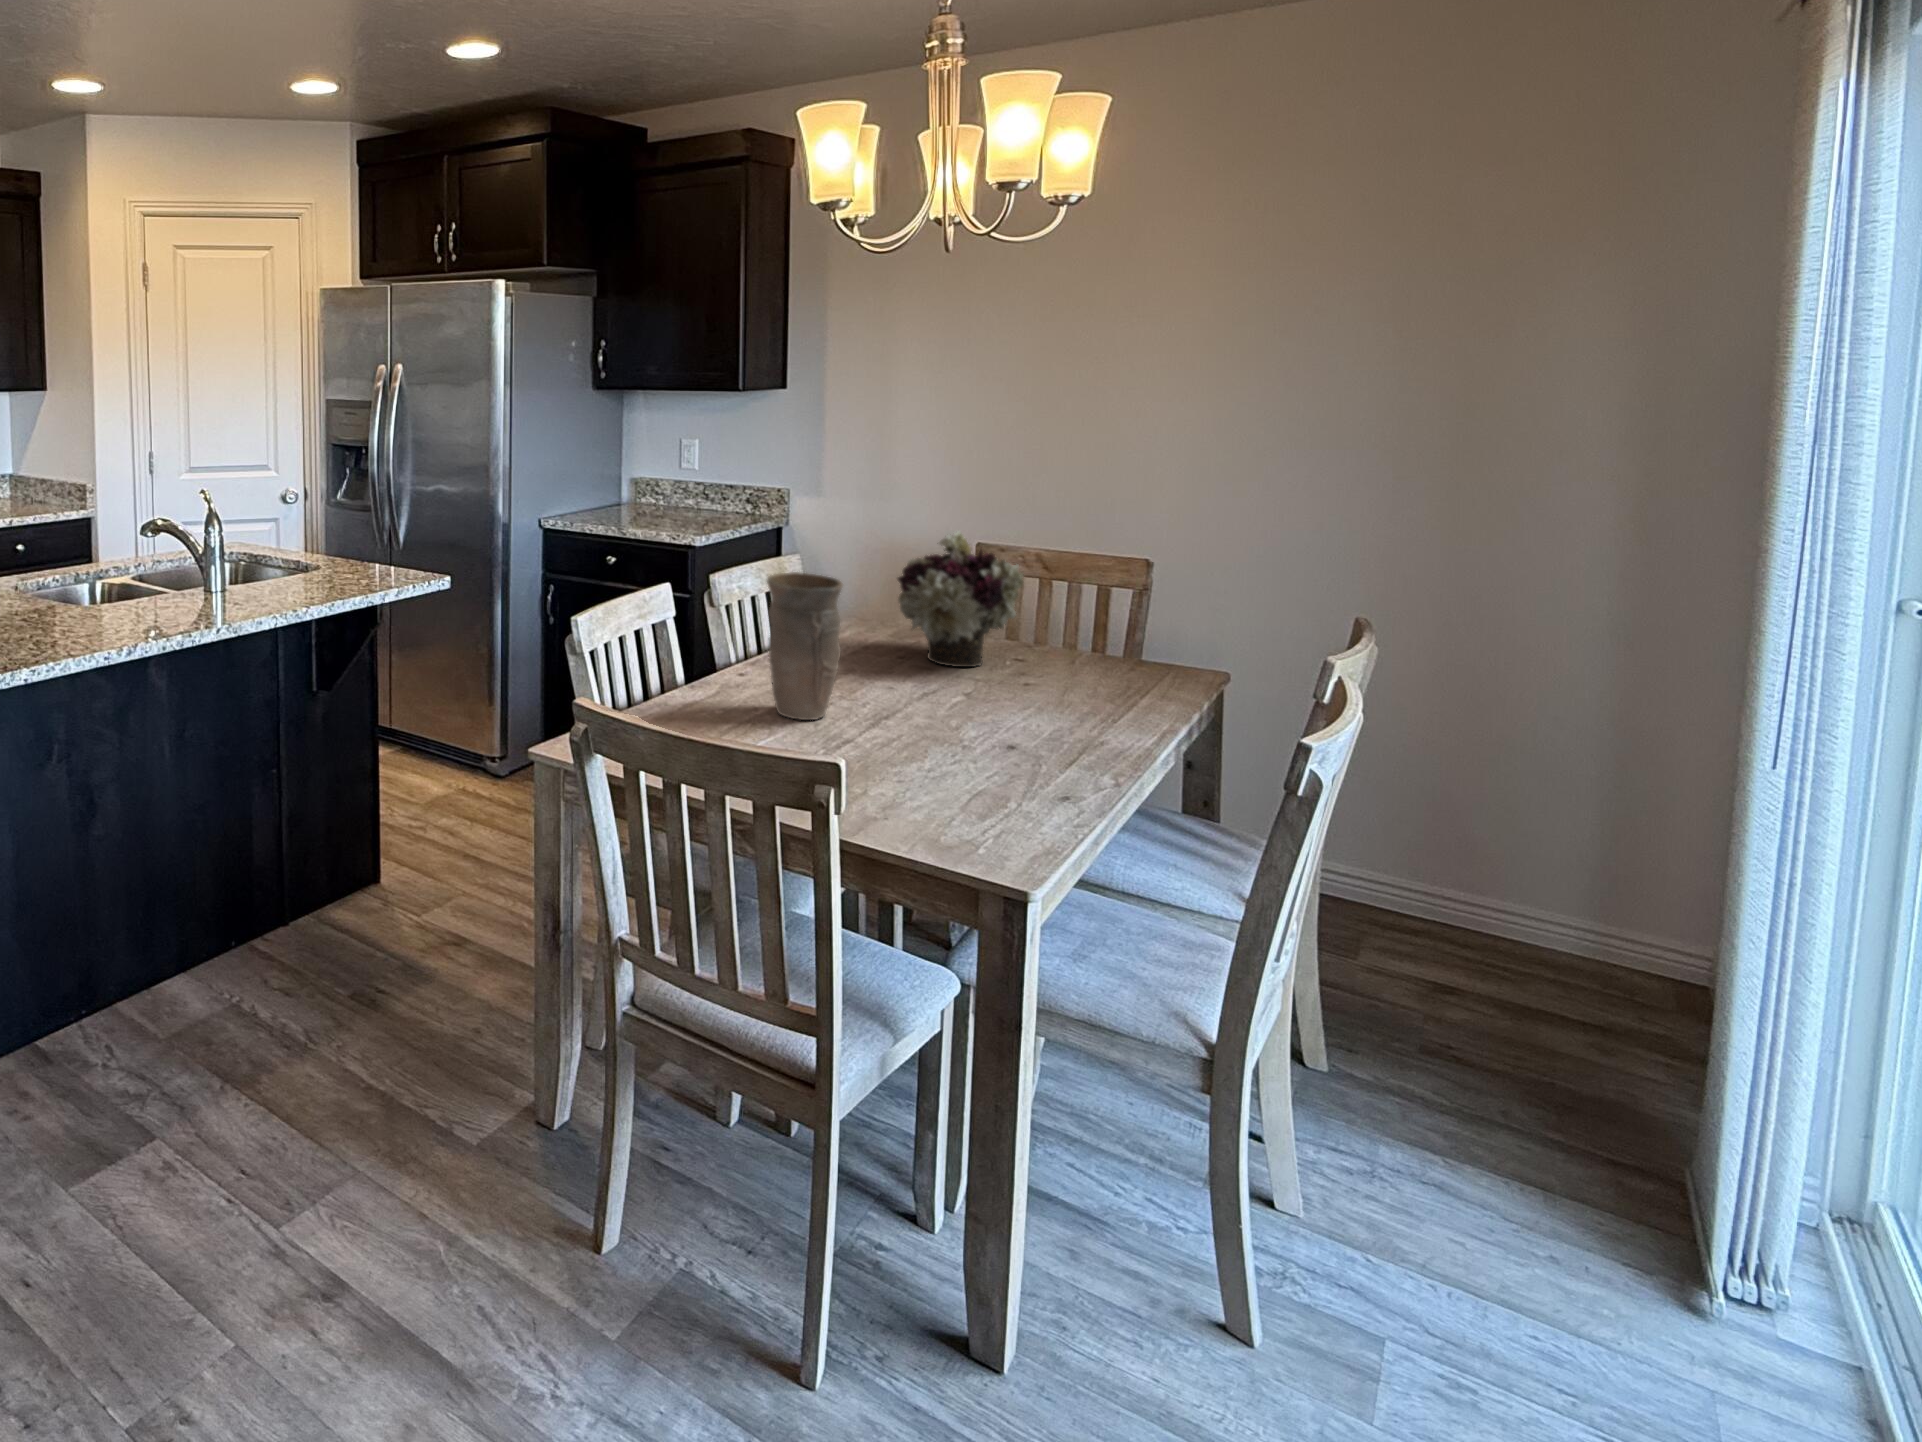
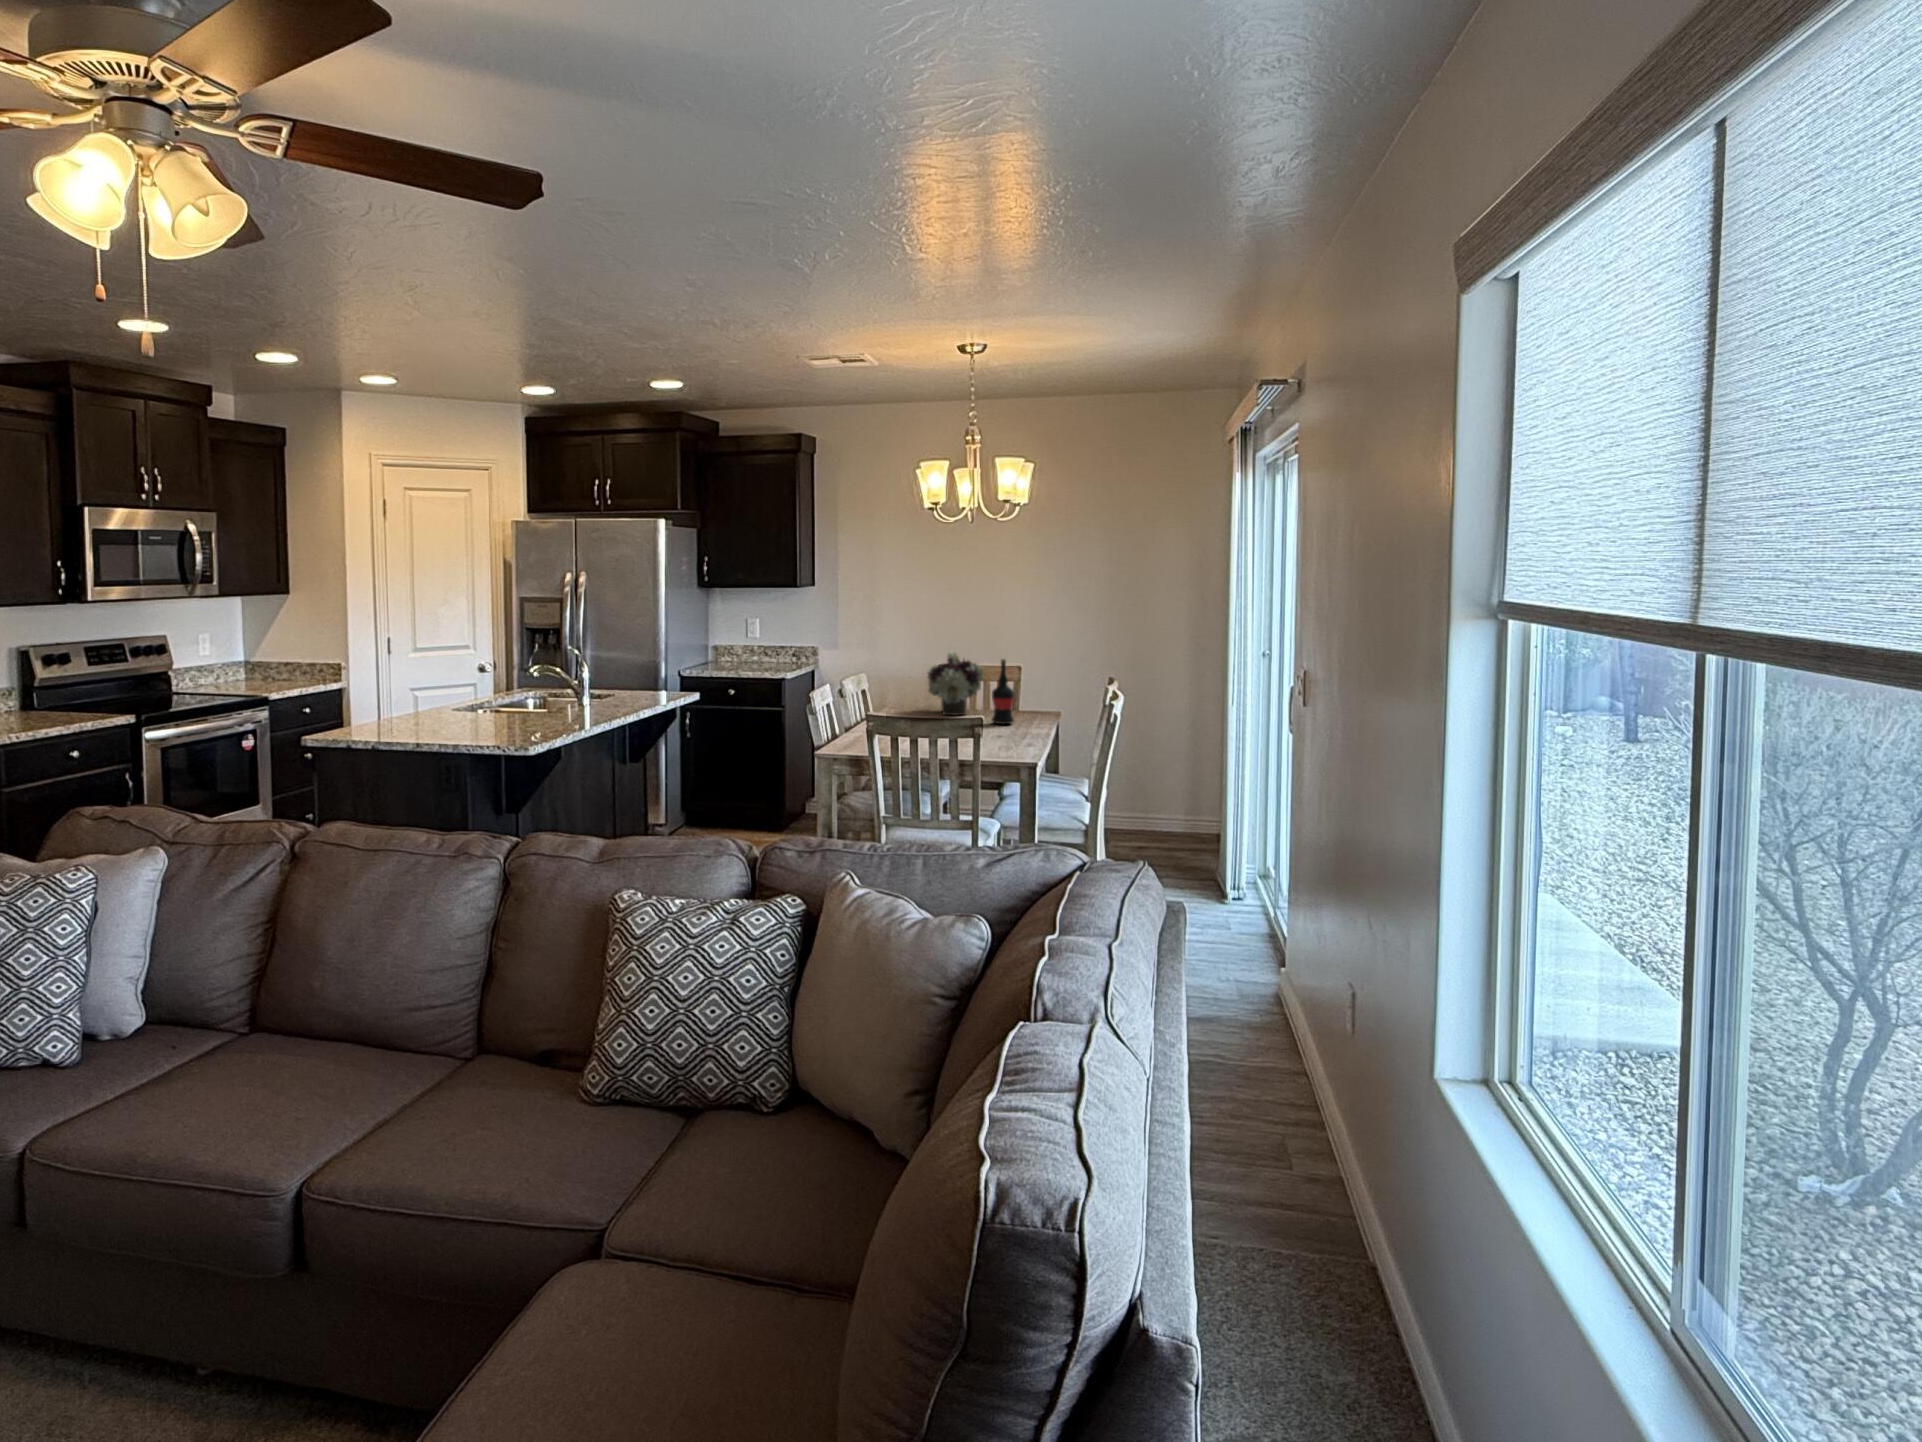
wine bottle: none [1017,564,1076,711] -> present [992,659,1015,724]
vase: present [767,572,844,720] -> none [895,668,929,734]

